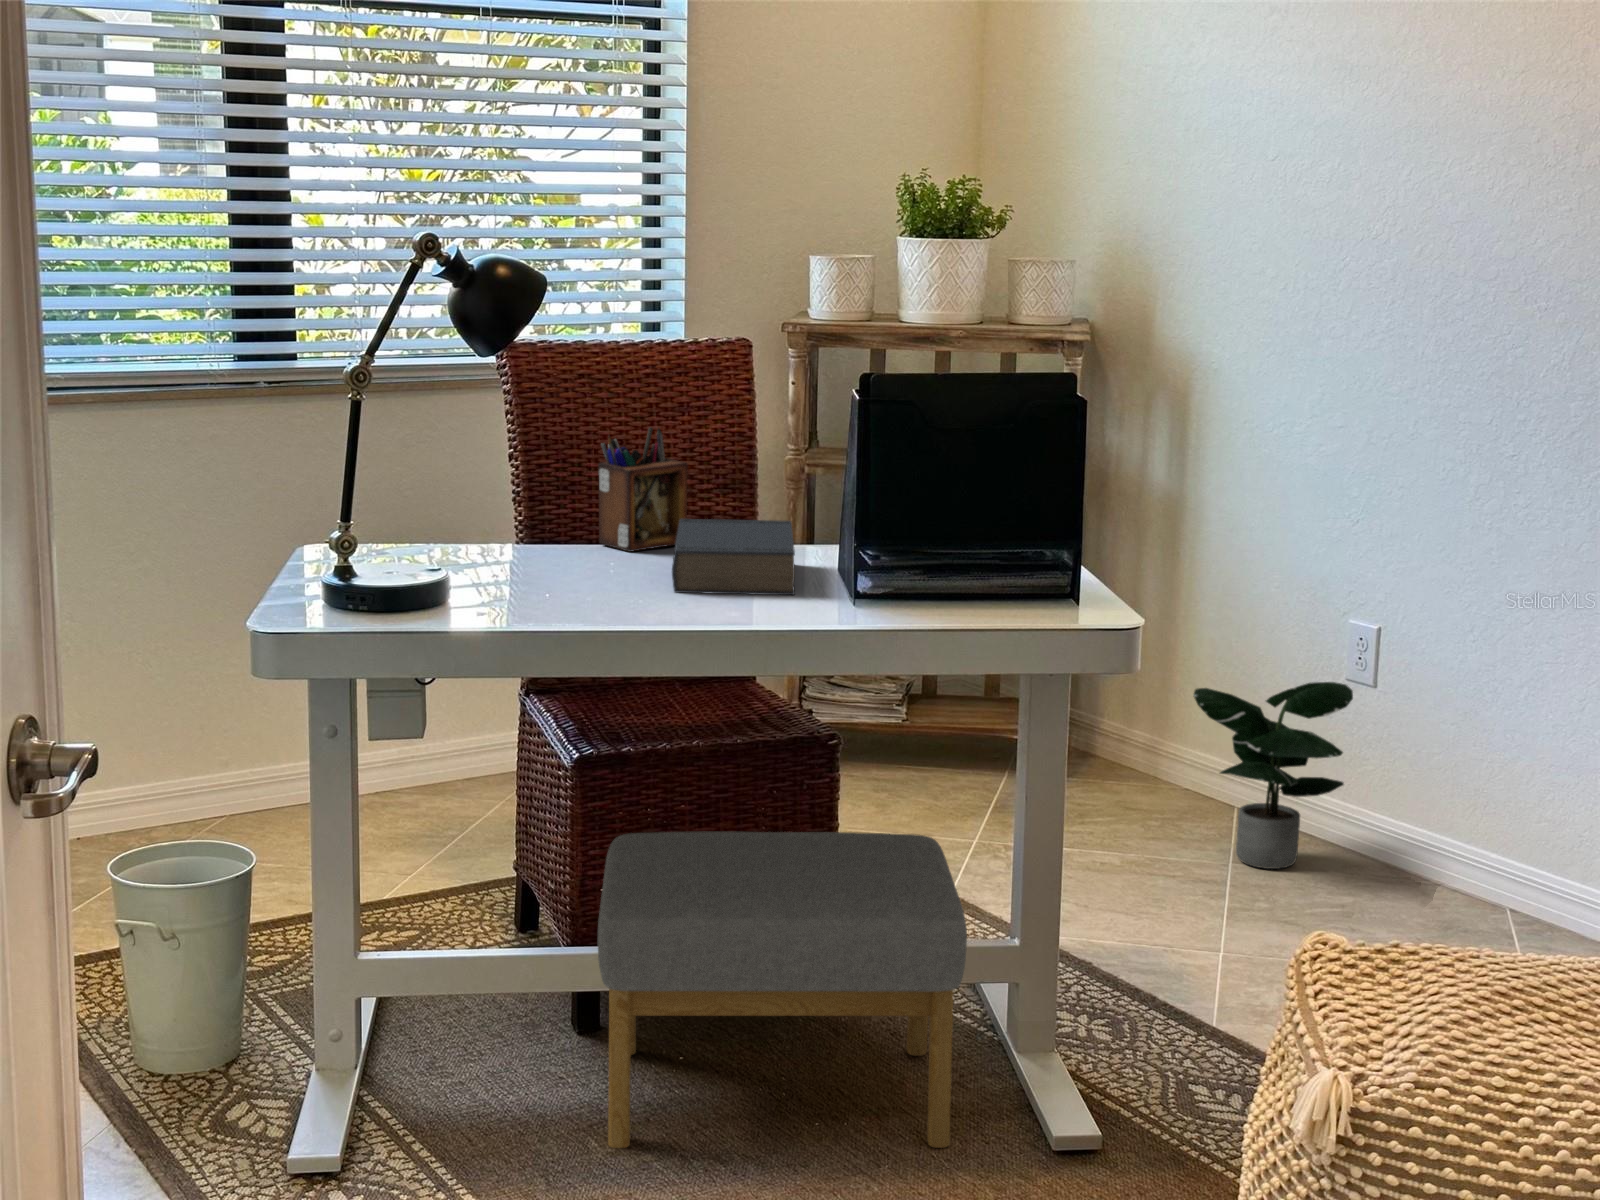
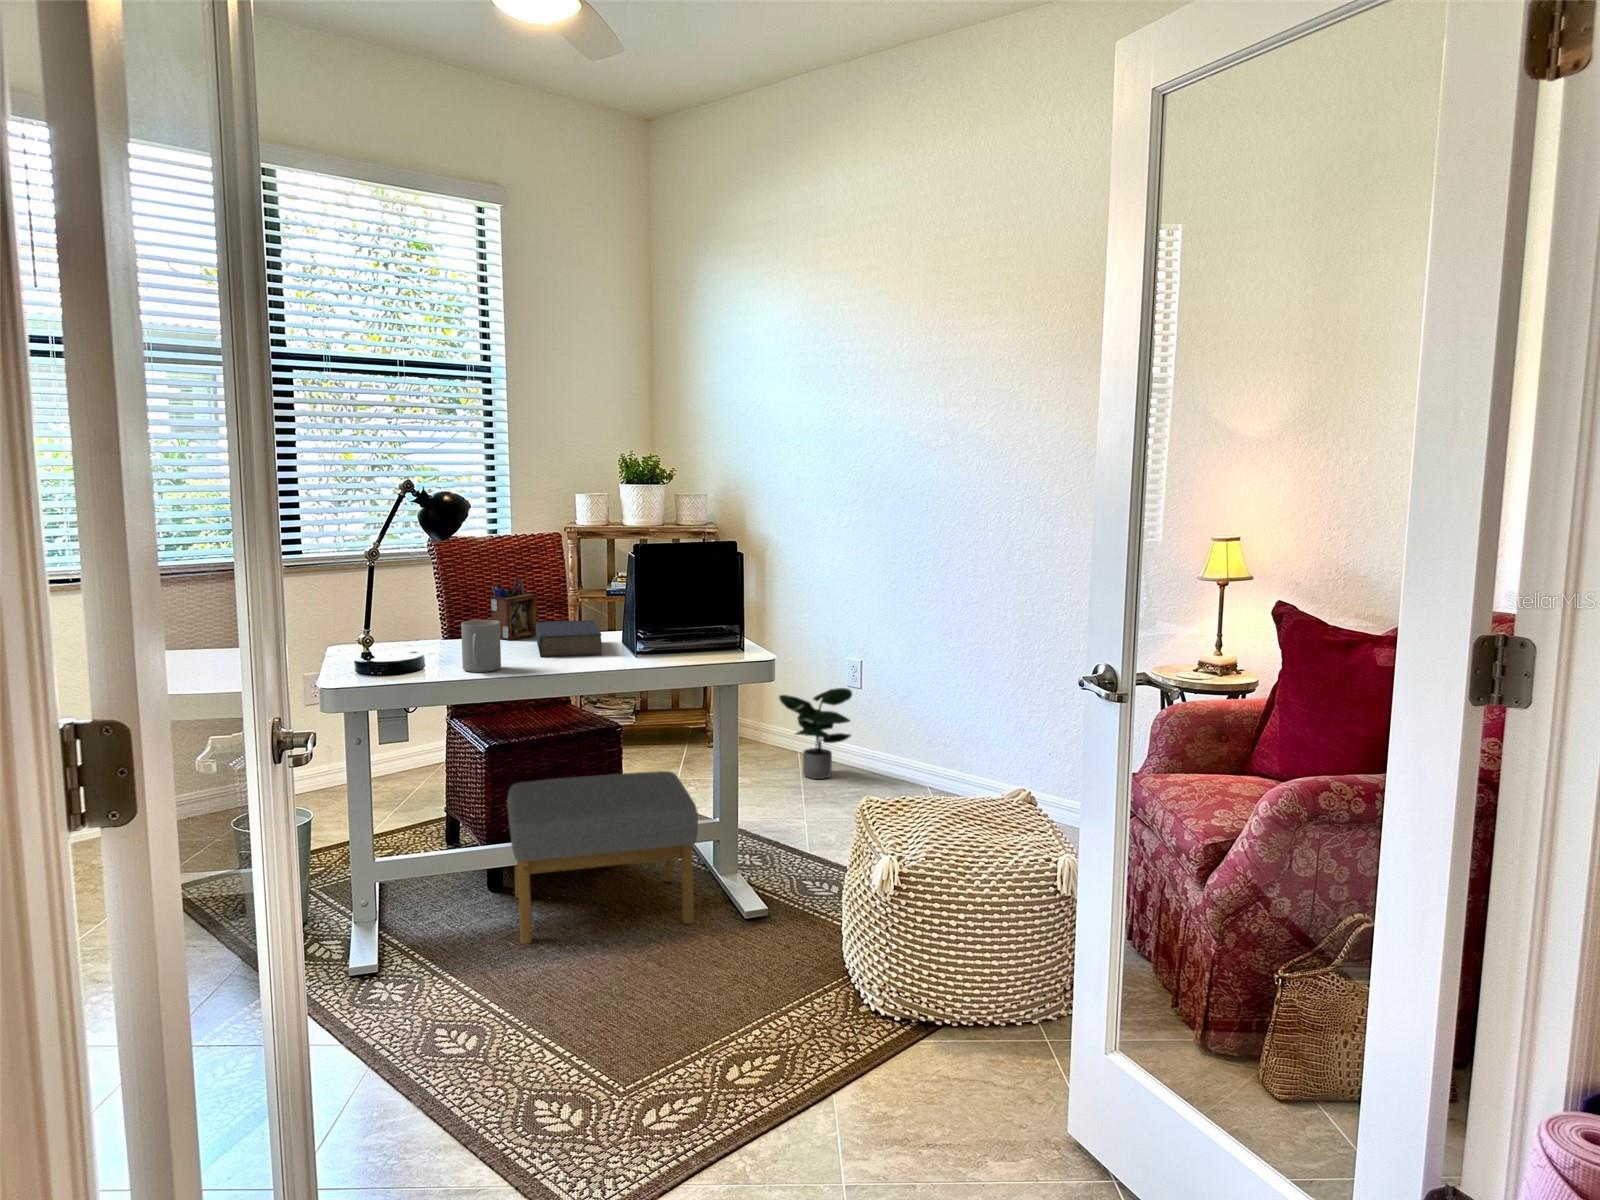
mug: none [516,514,589,617] -> present [461,620,501,672]

